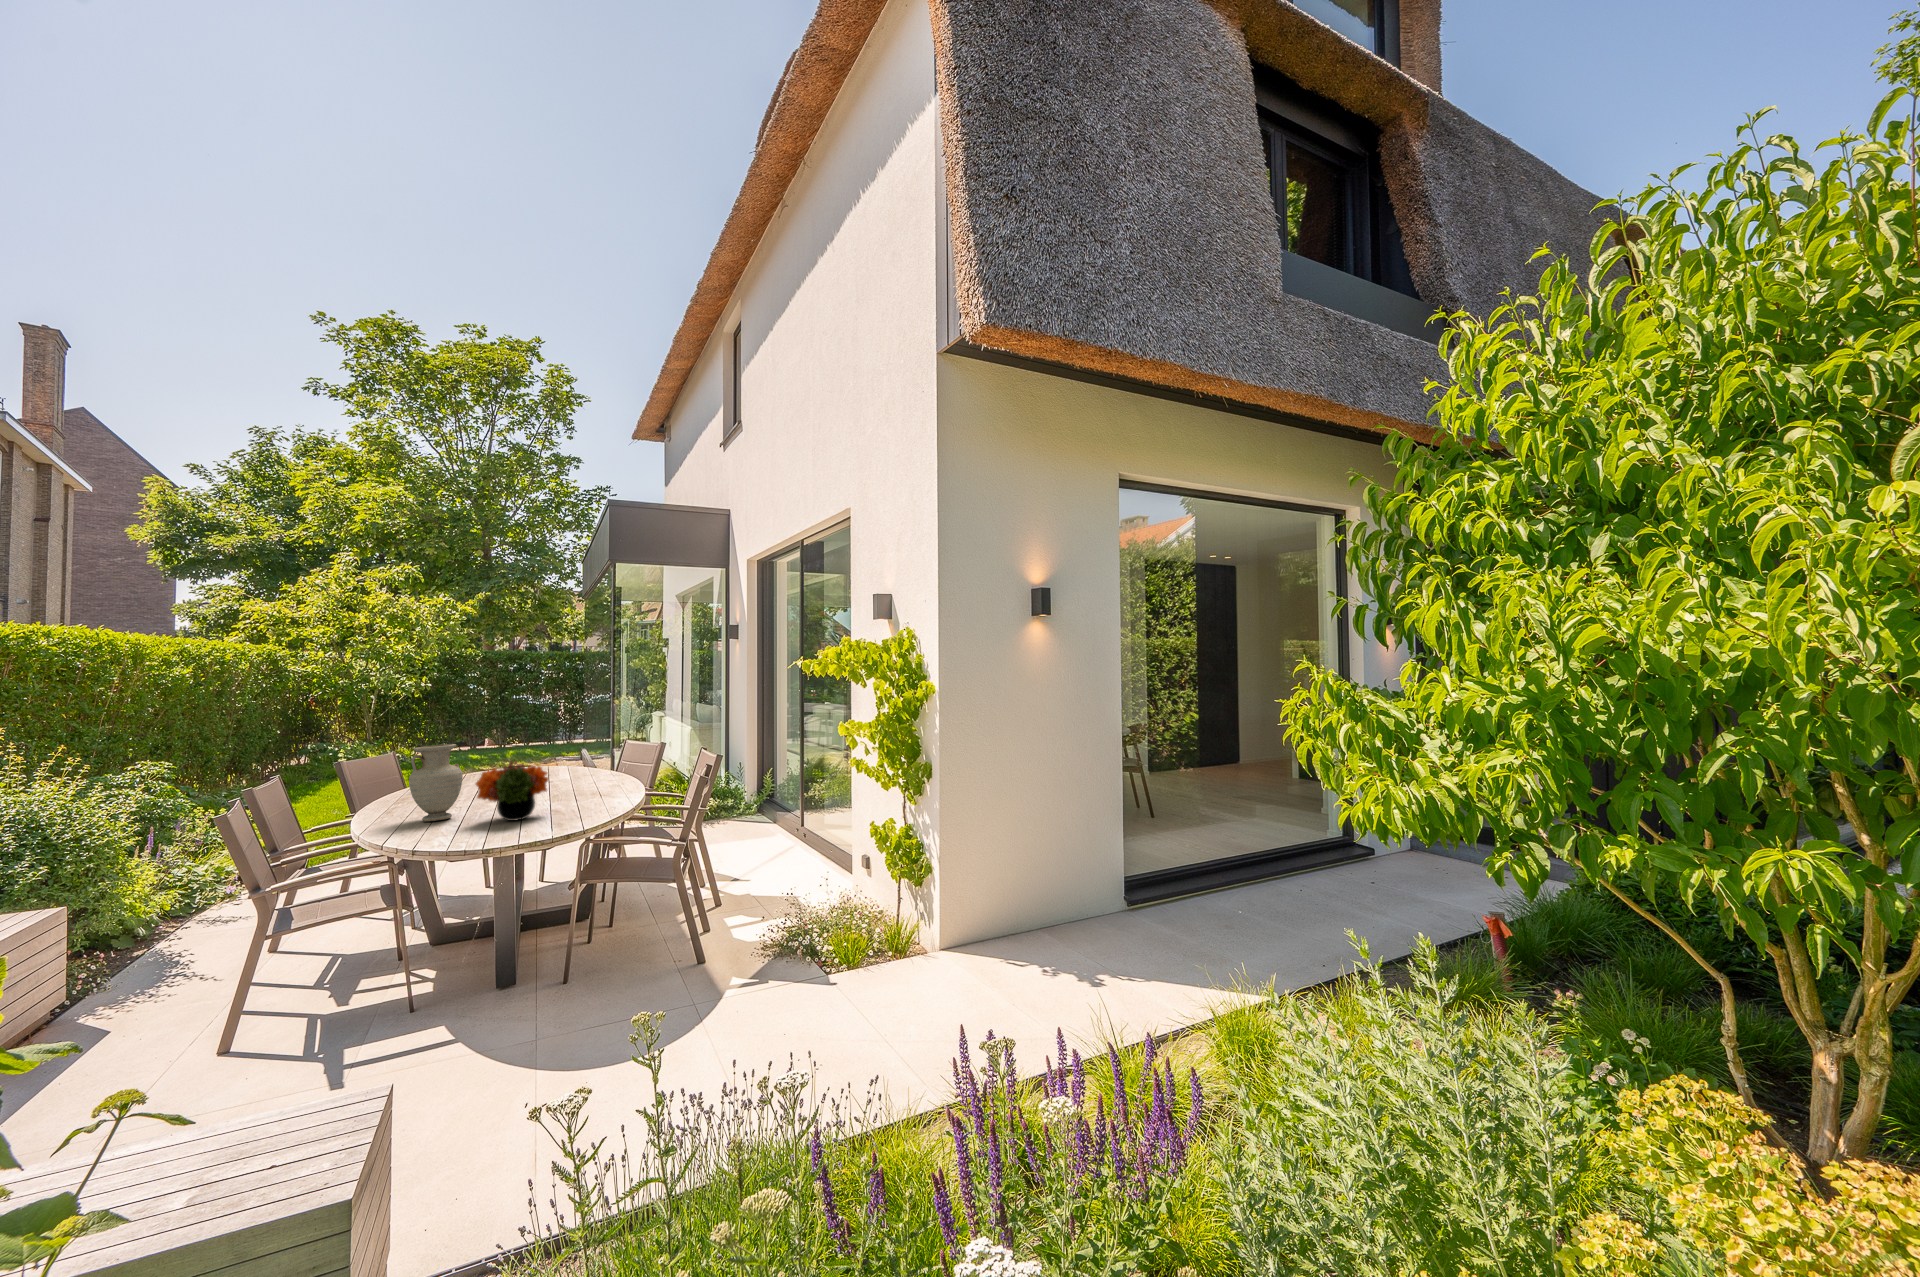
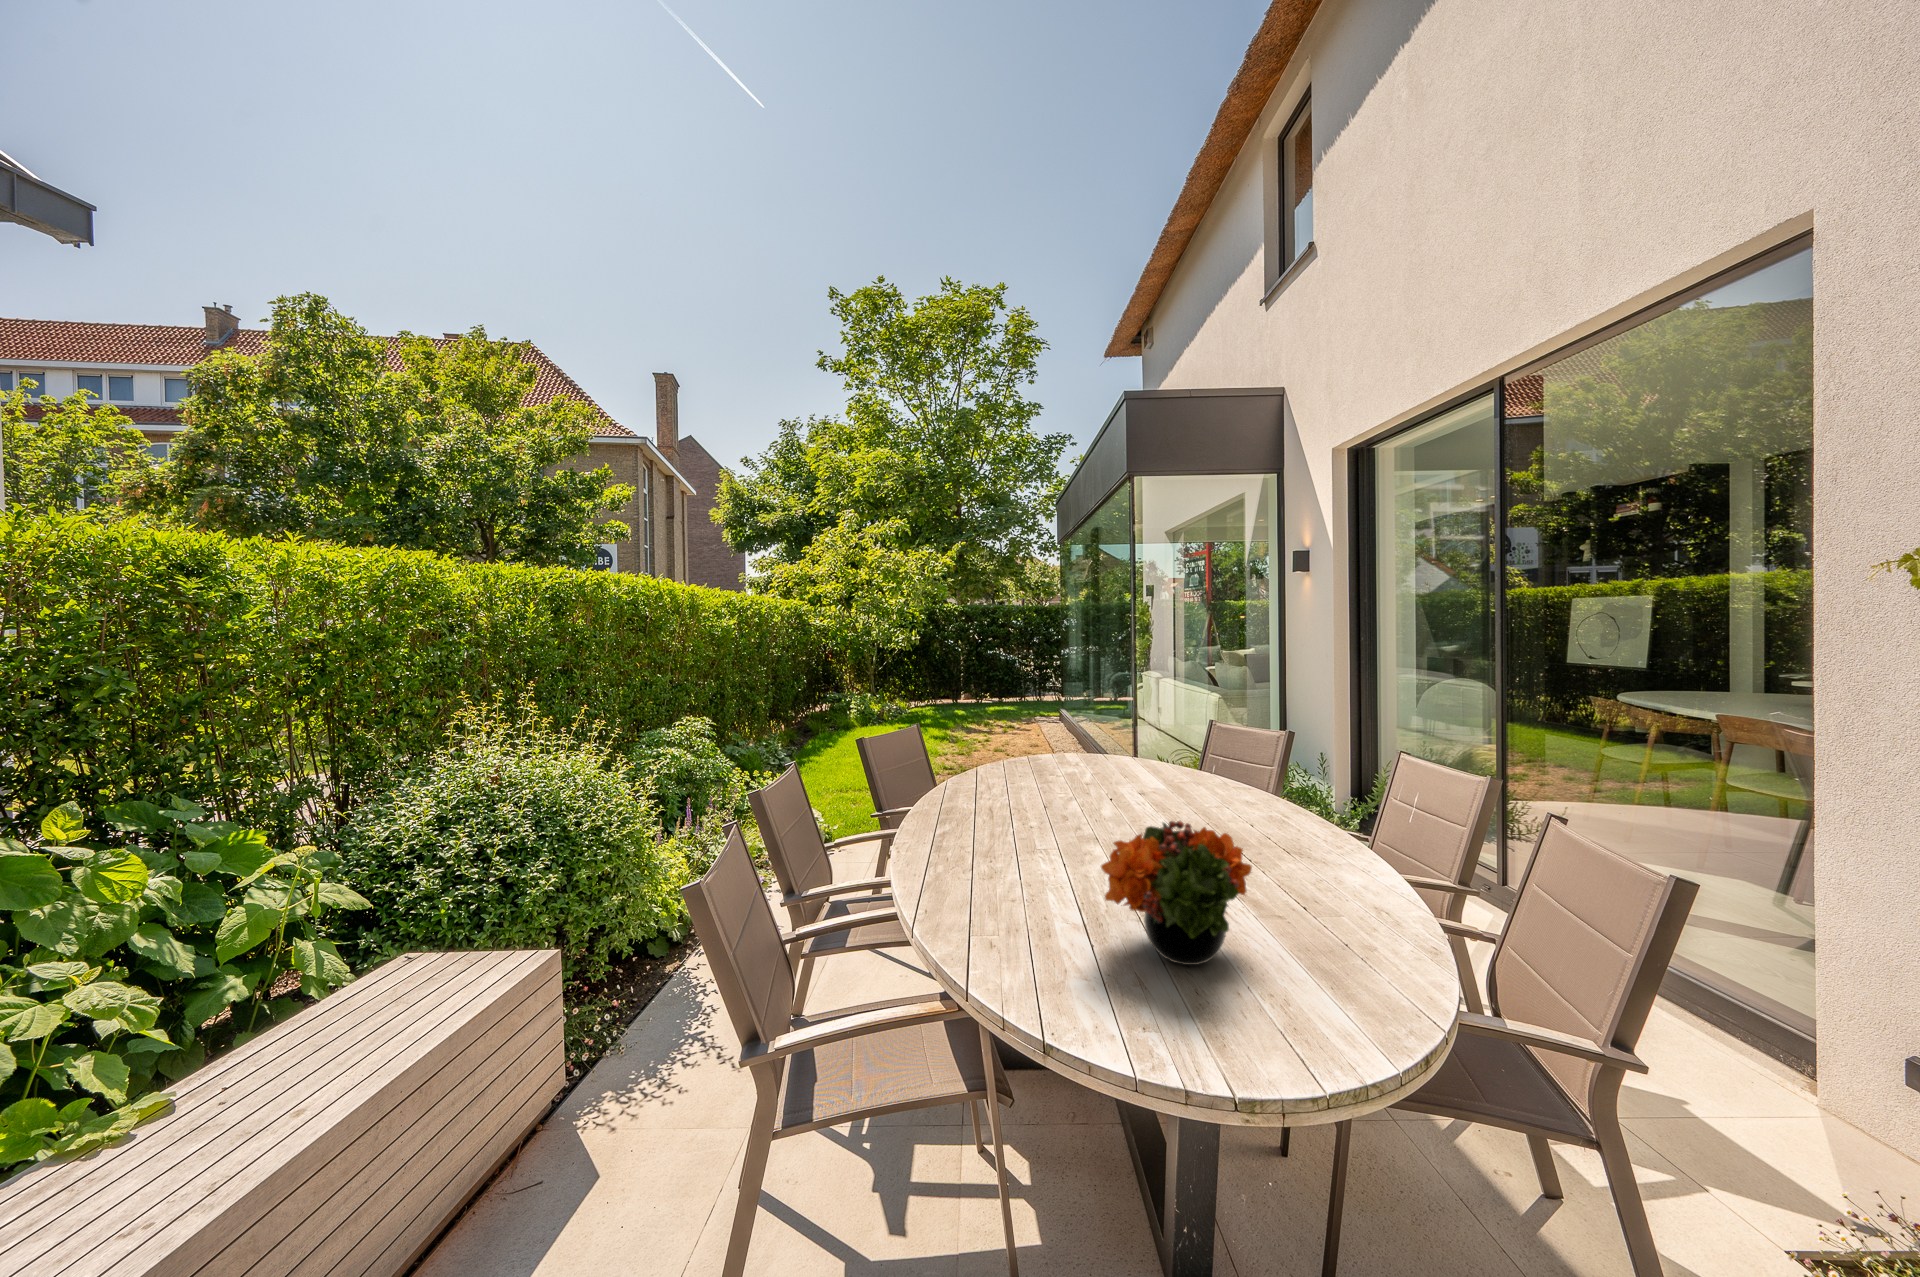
vase: present [409,744,463,821] -> none [967,759,1058,924]

